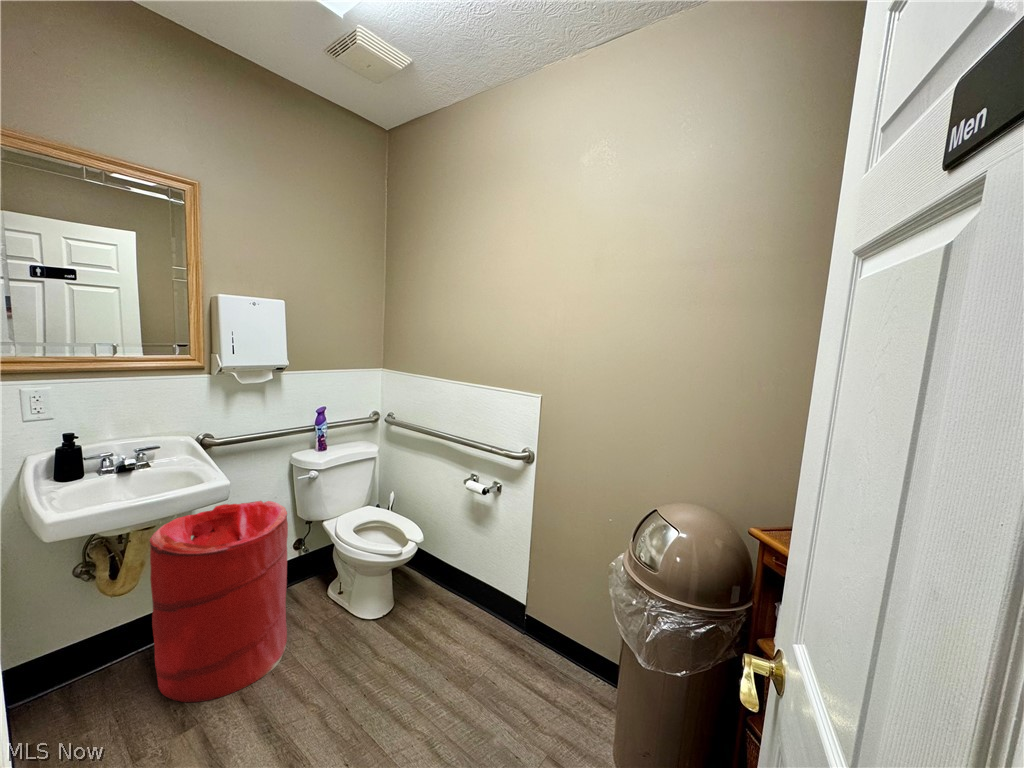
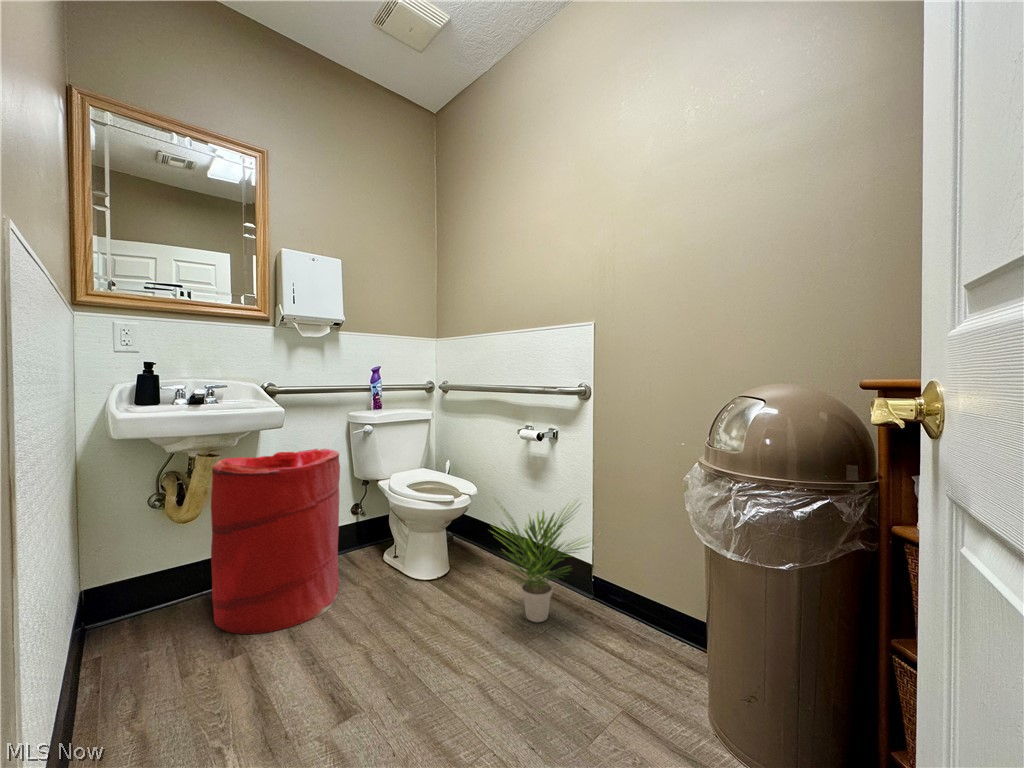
potted plant: none [435,555,529,665] -> present [495,504,587,622]

